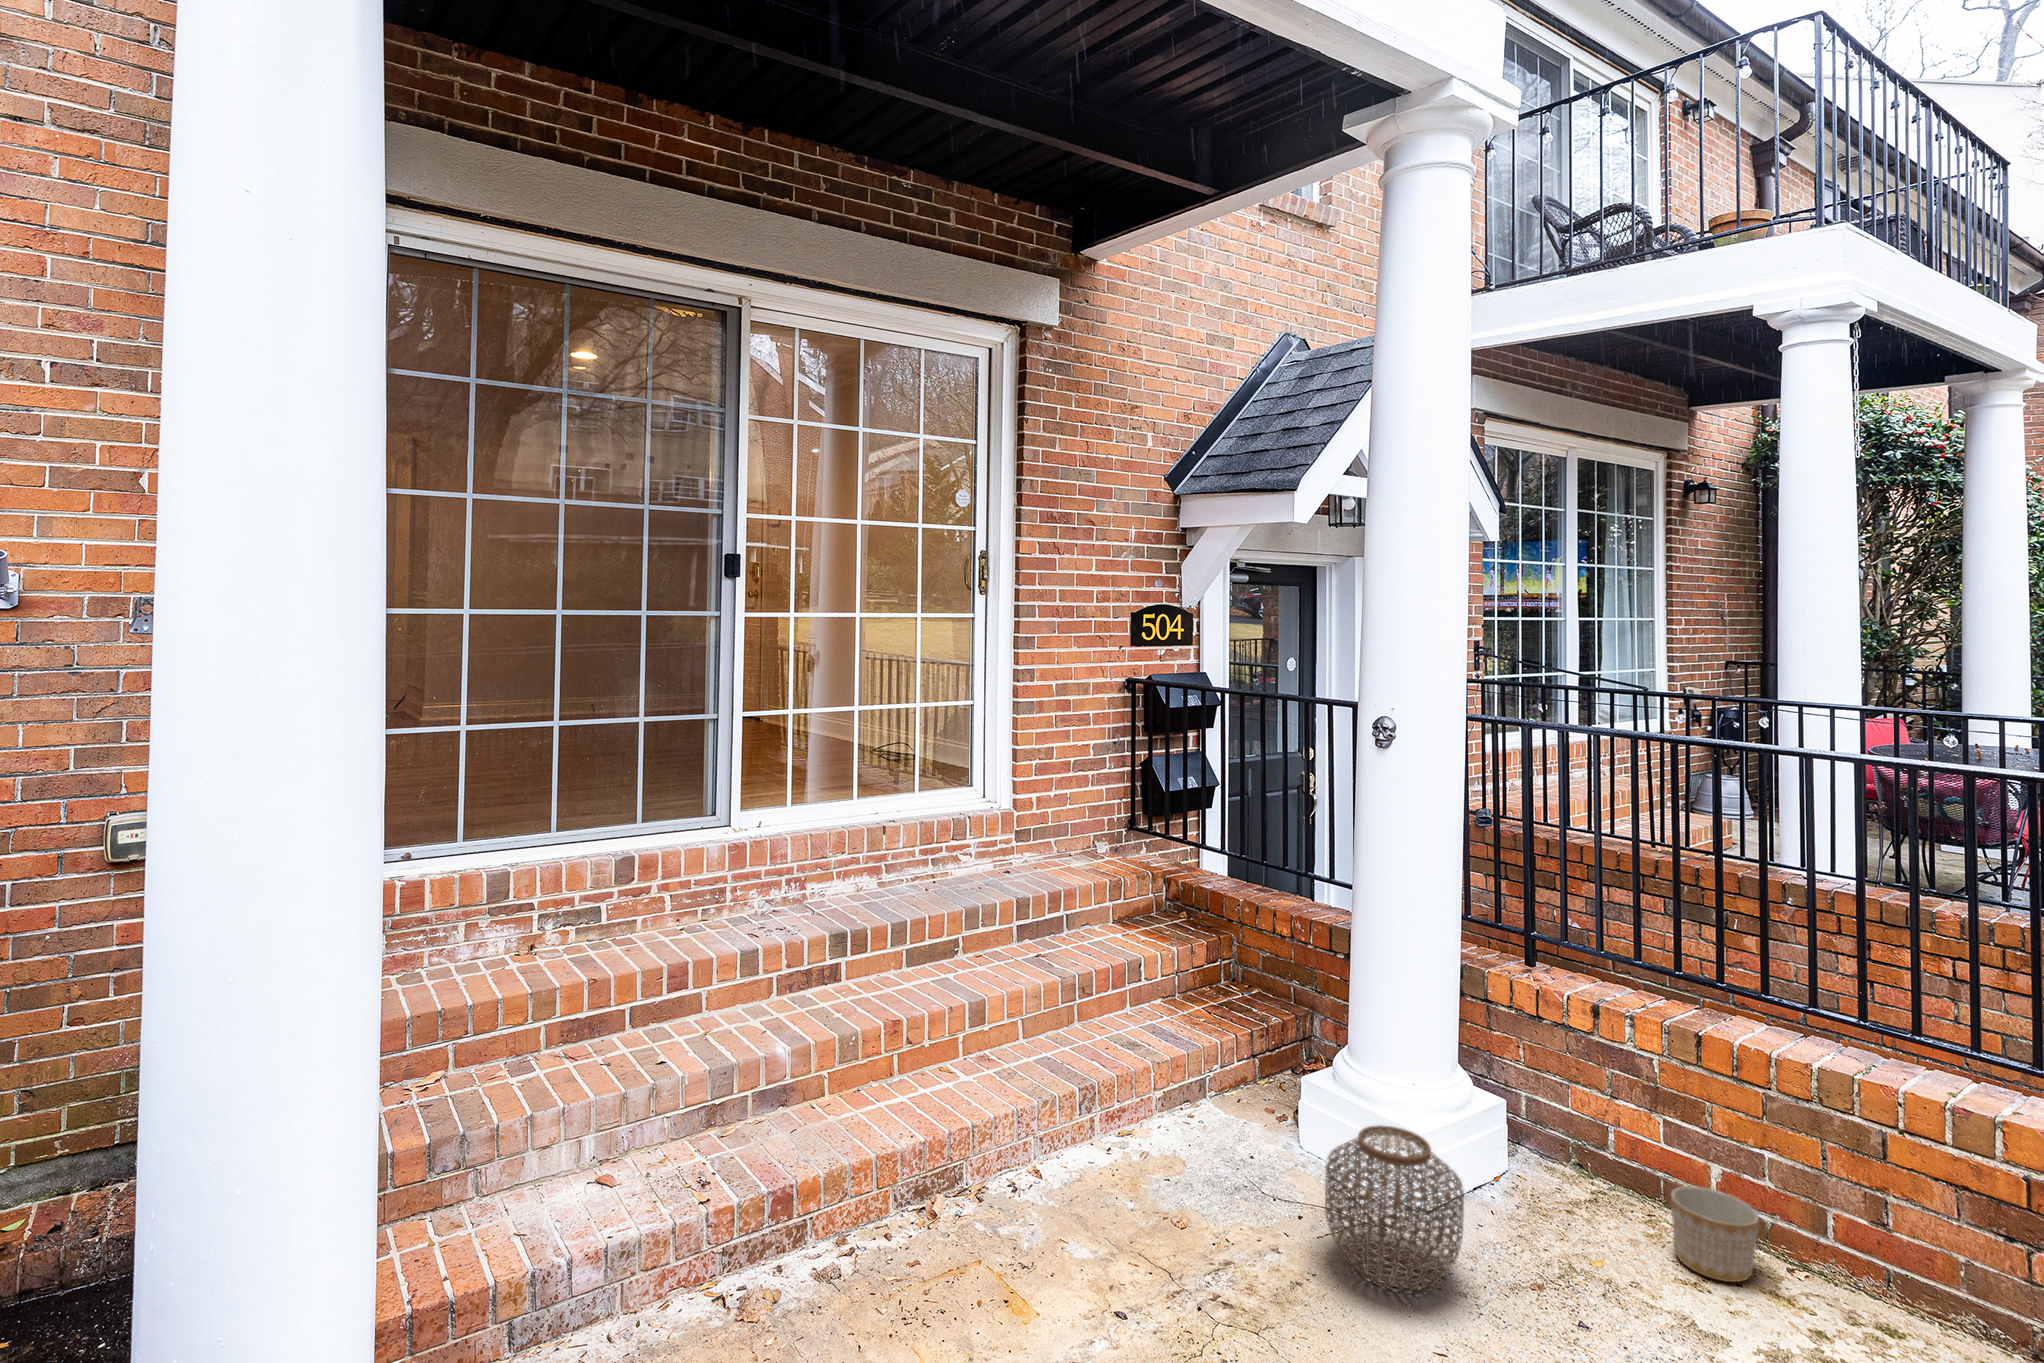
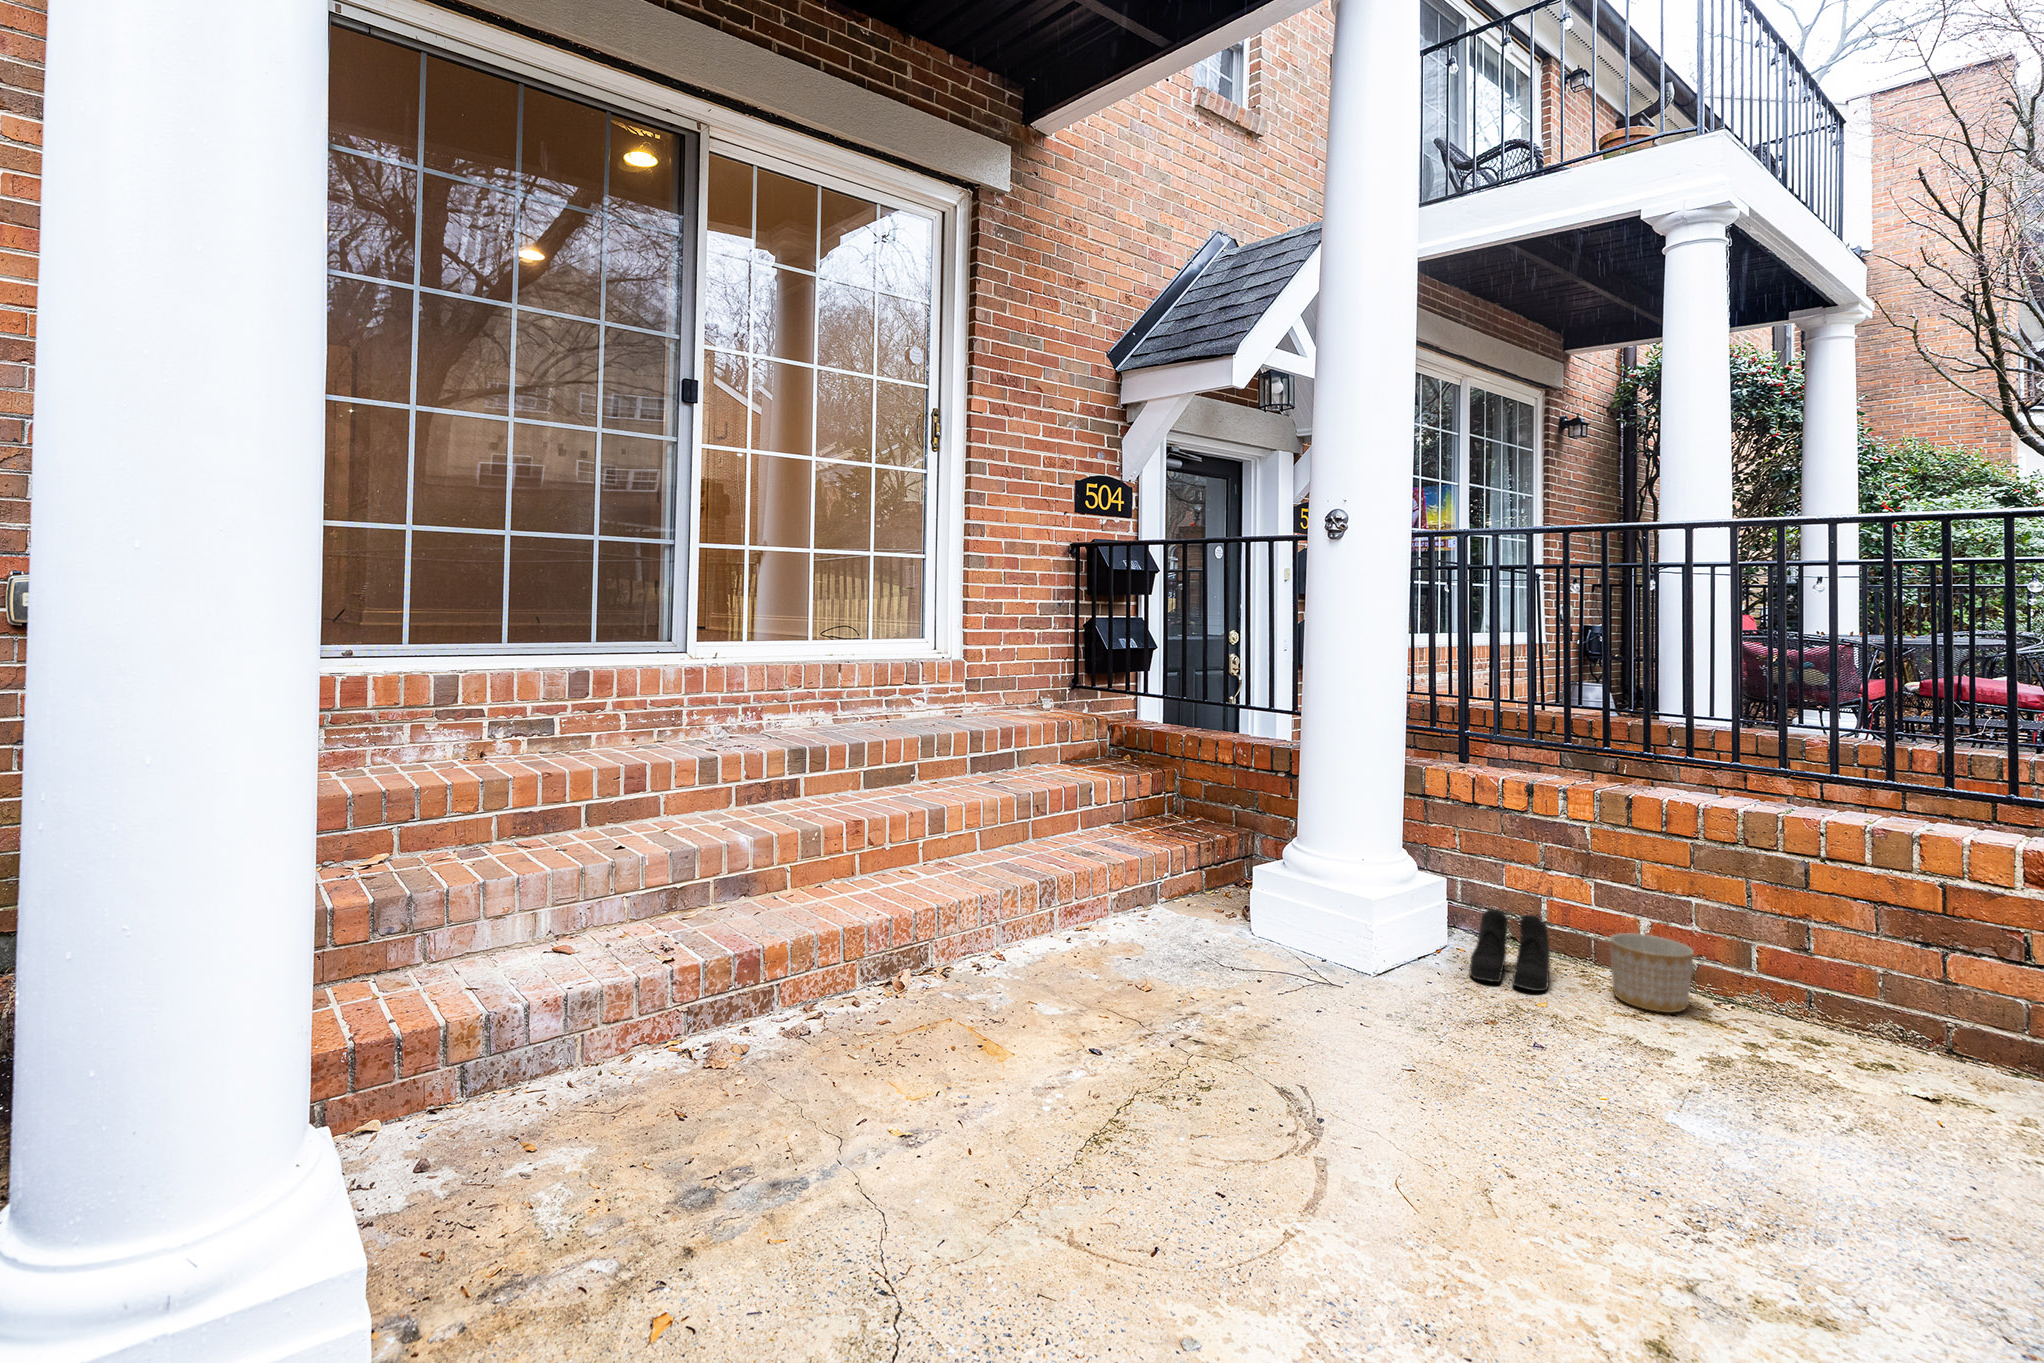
woven basket: present [1325,1126,1464,1292] -> none [1288,878,1424,1028]
boots: none [1524,1144,1609,1245] -> present [1470,909,1550,991]

